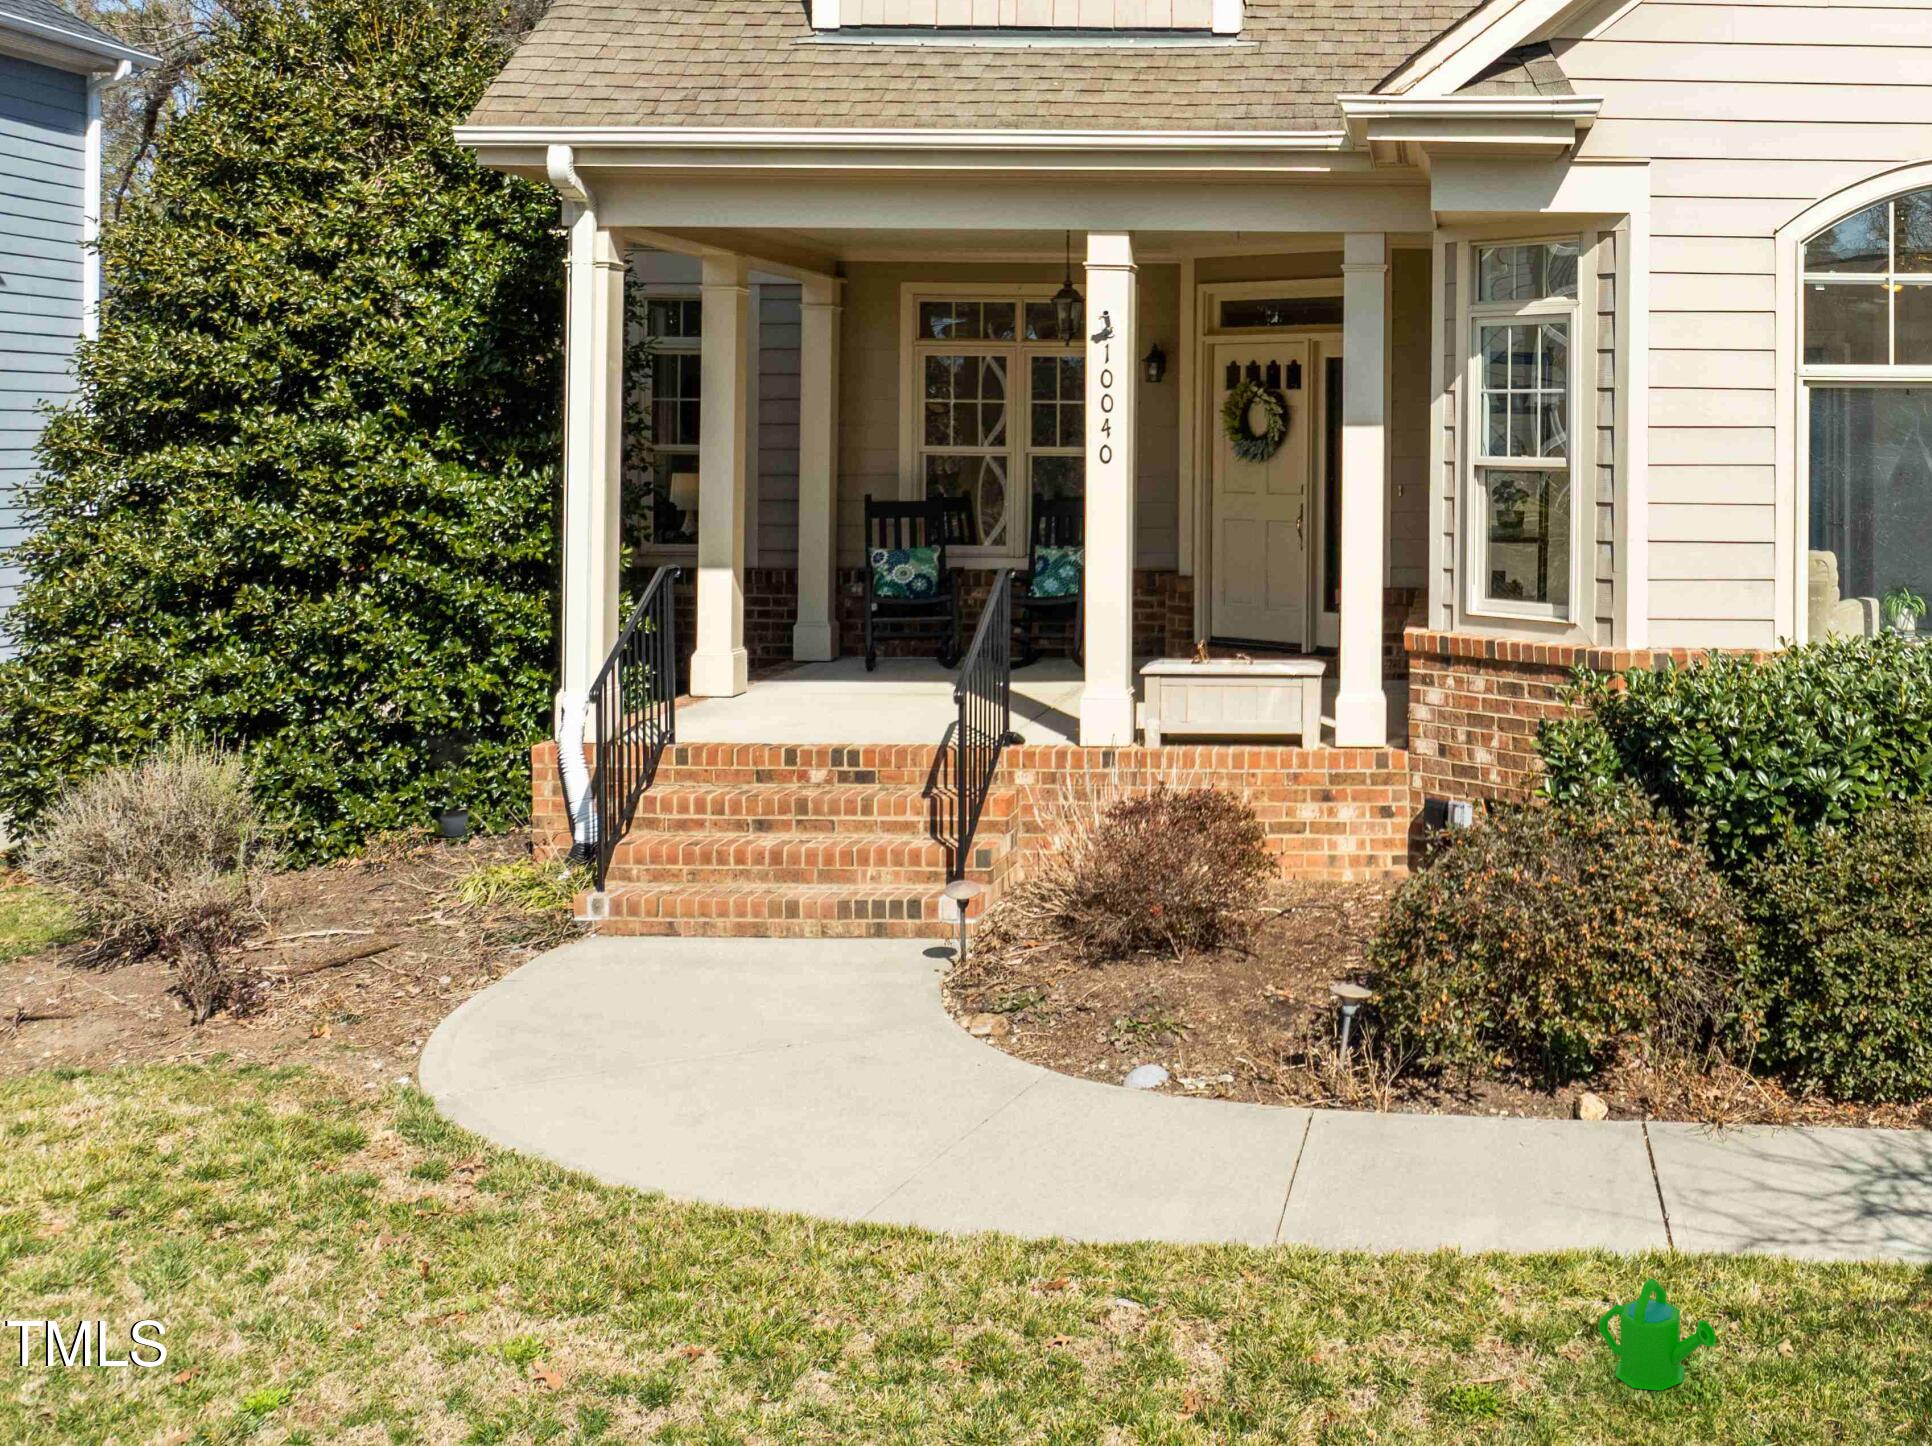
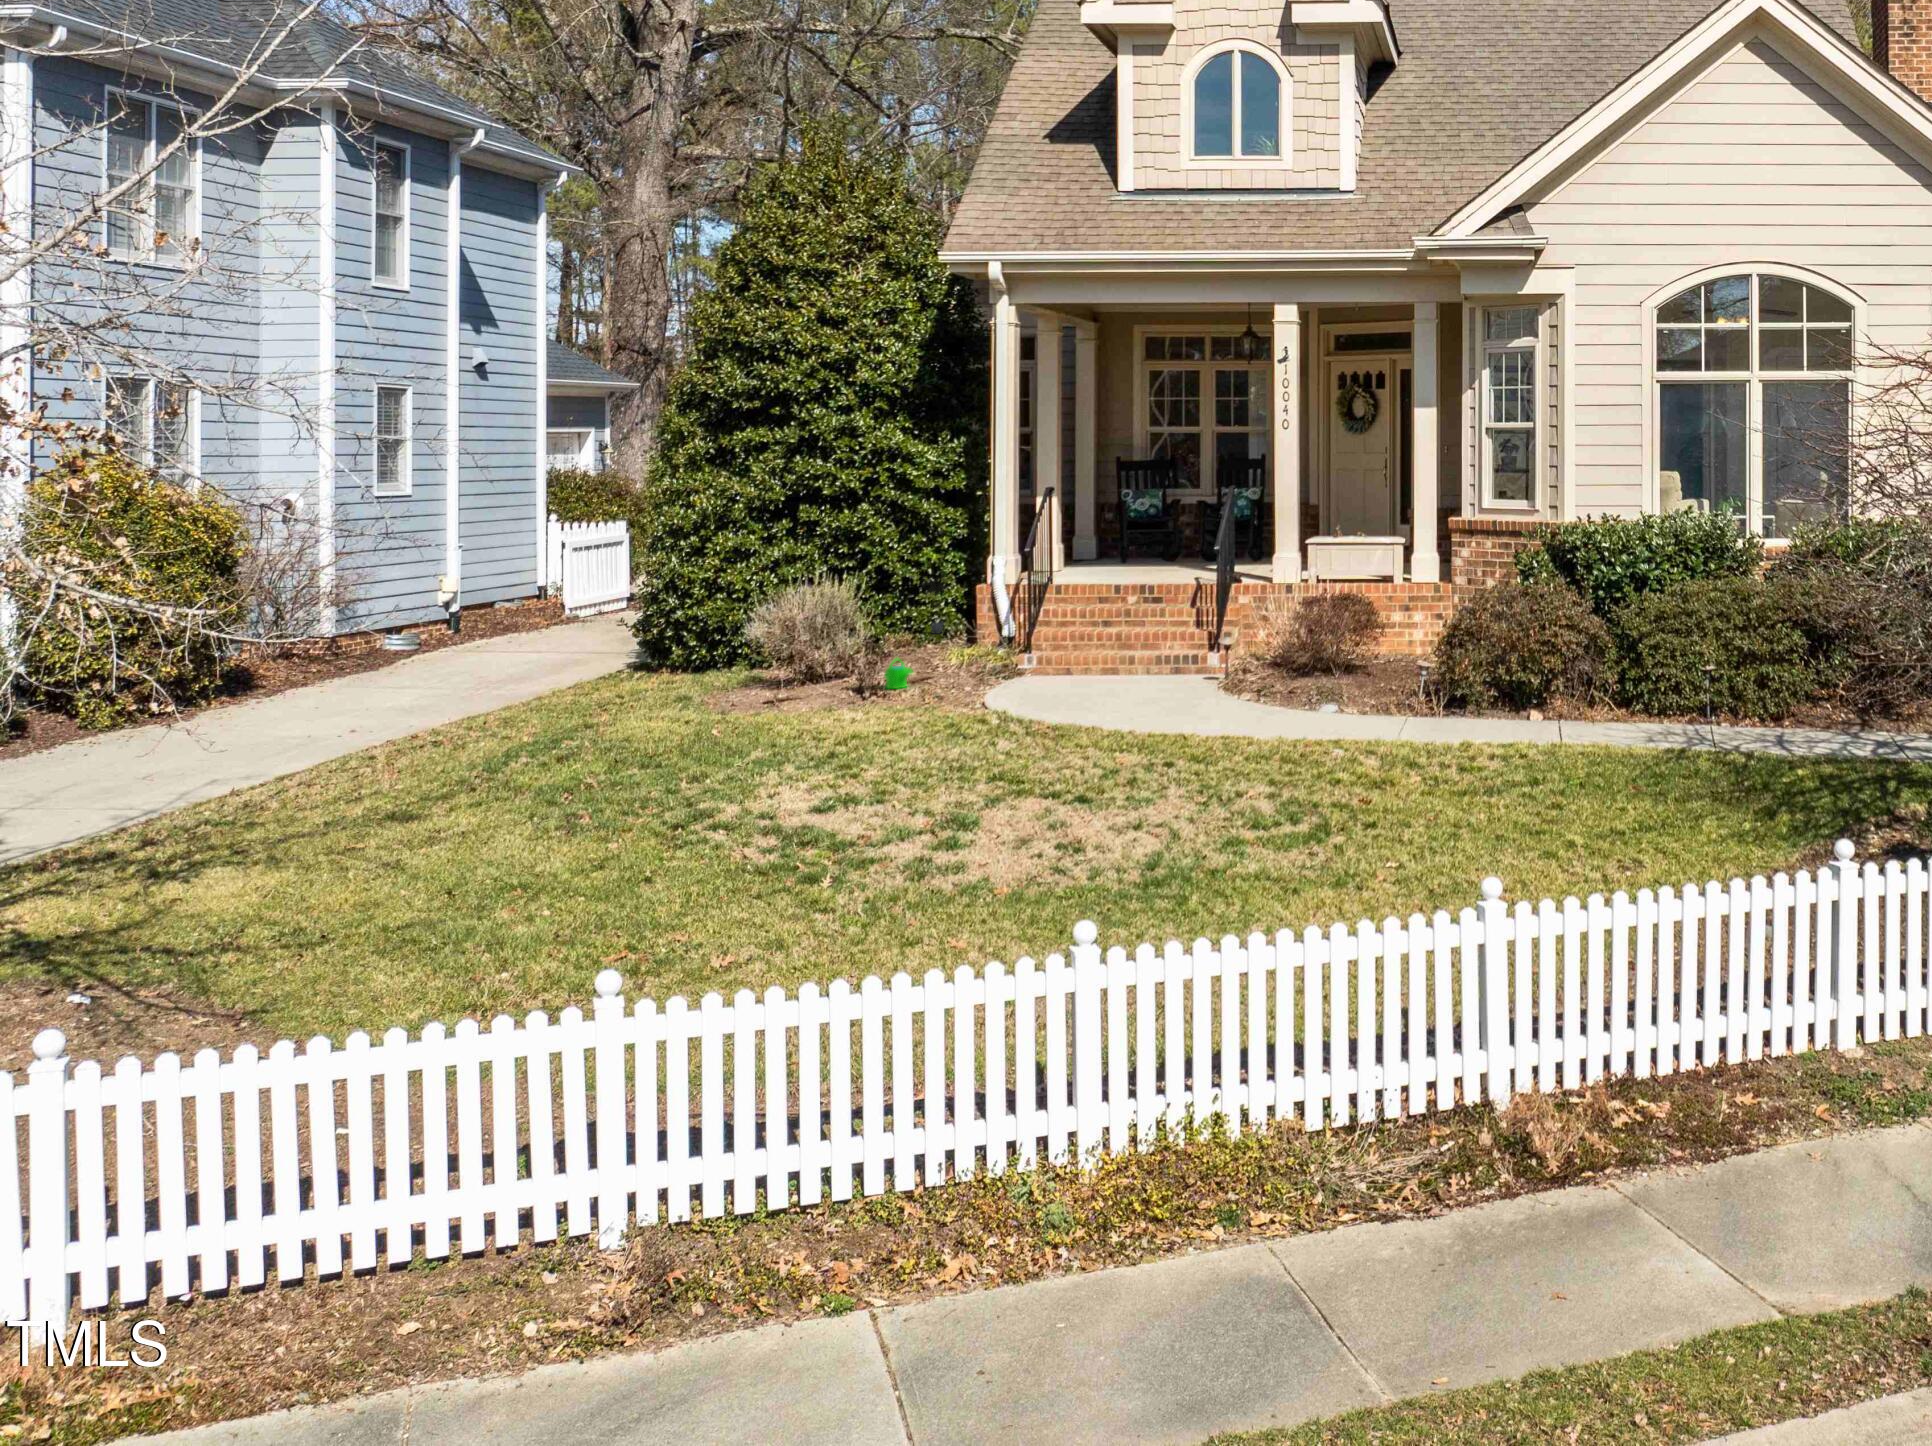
watering can: present [1599,1278,1716,1391] -> present [884,658,913,689]

